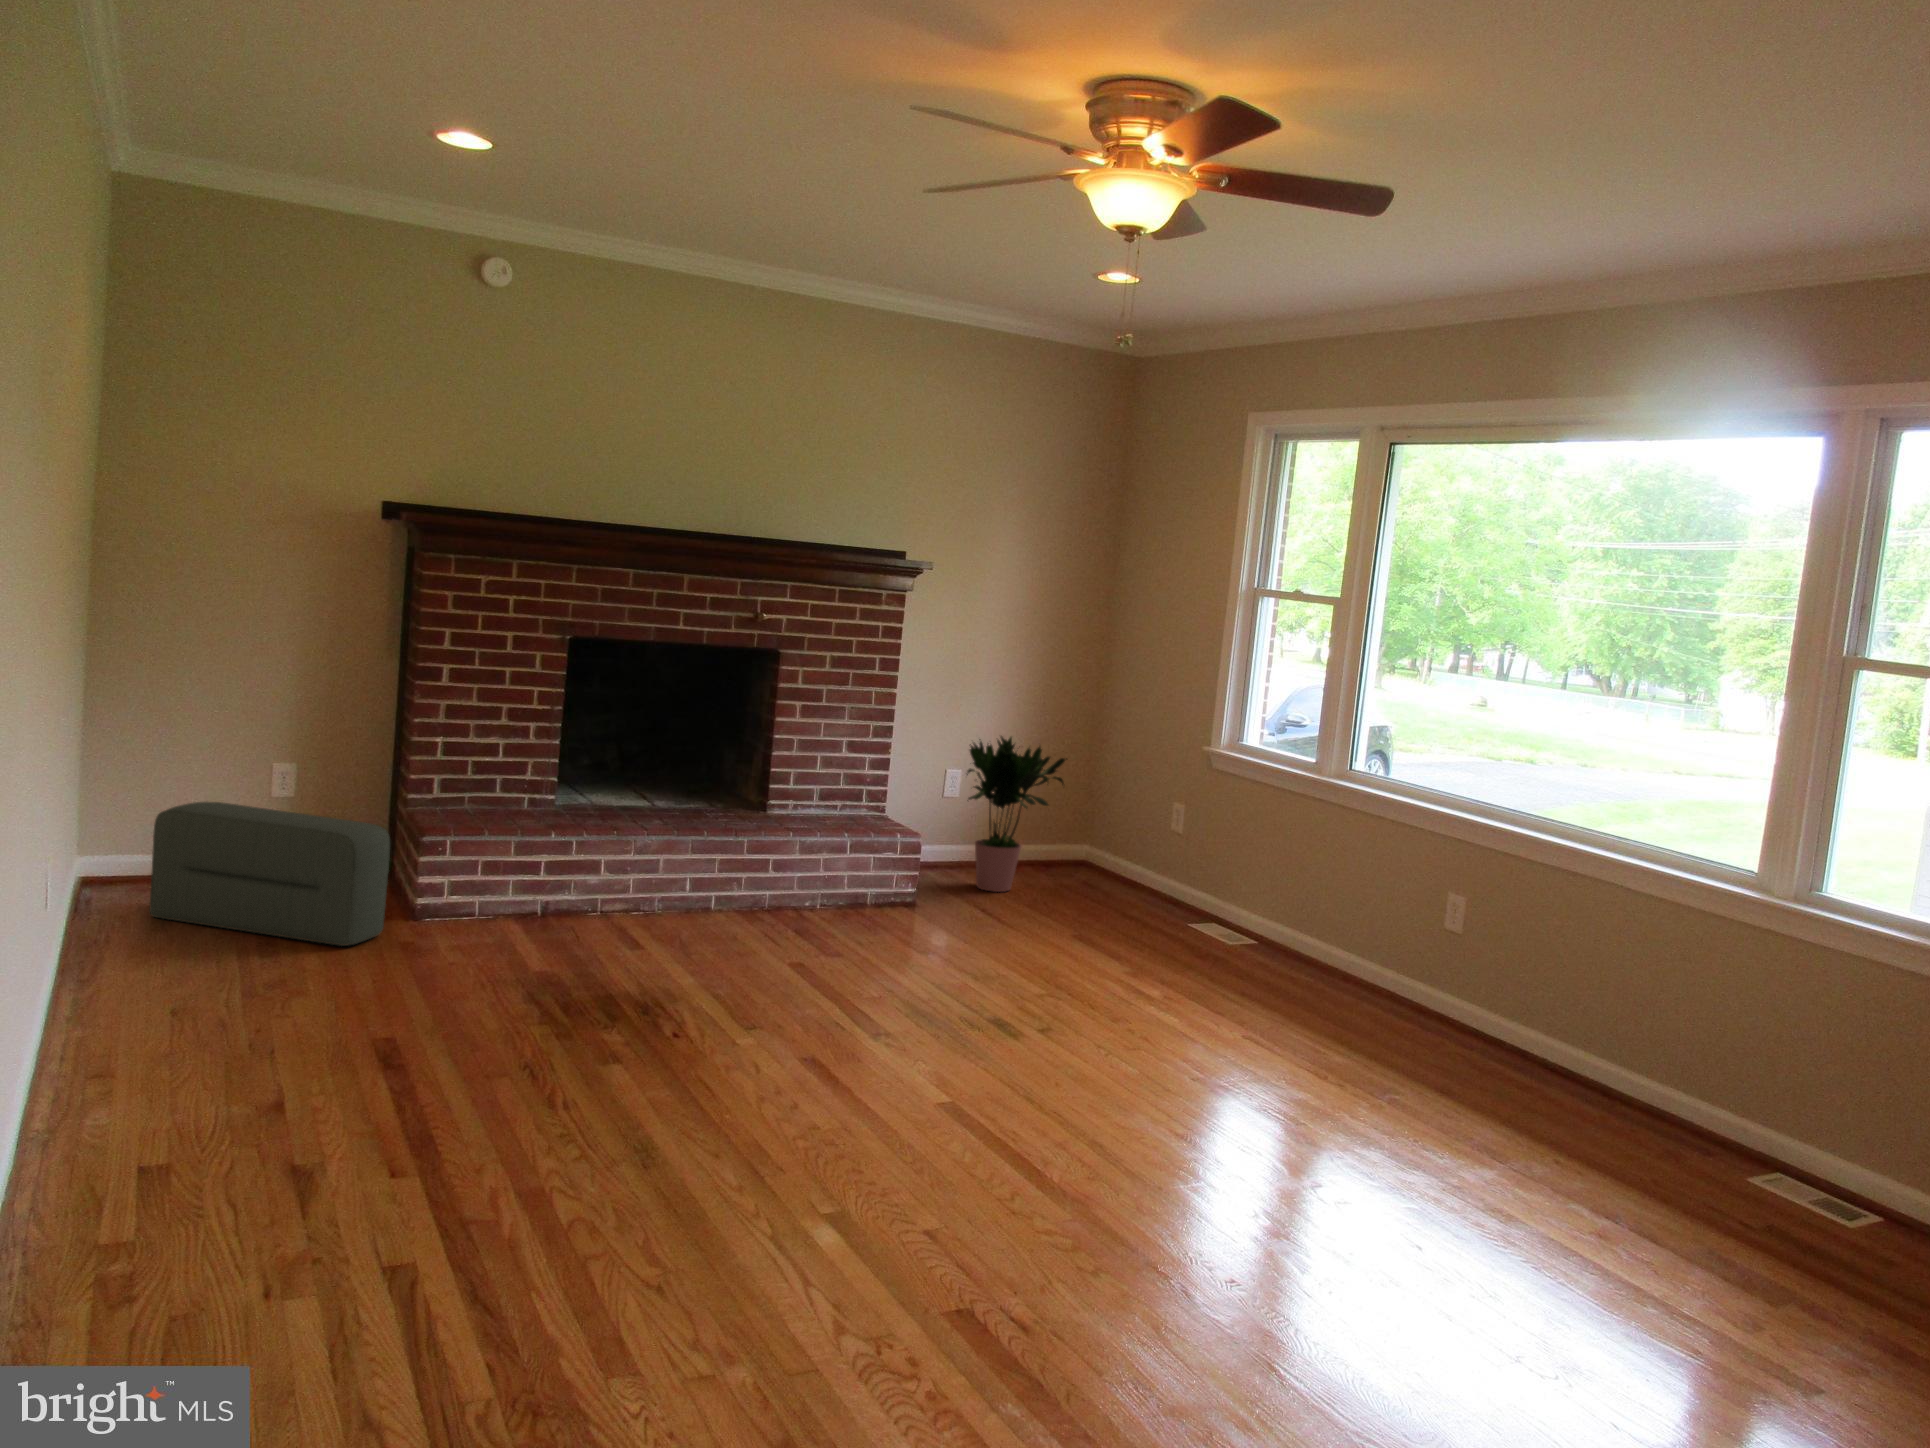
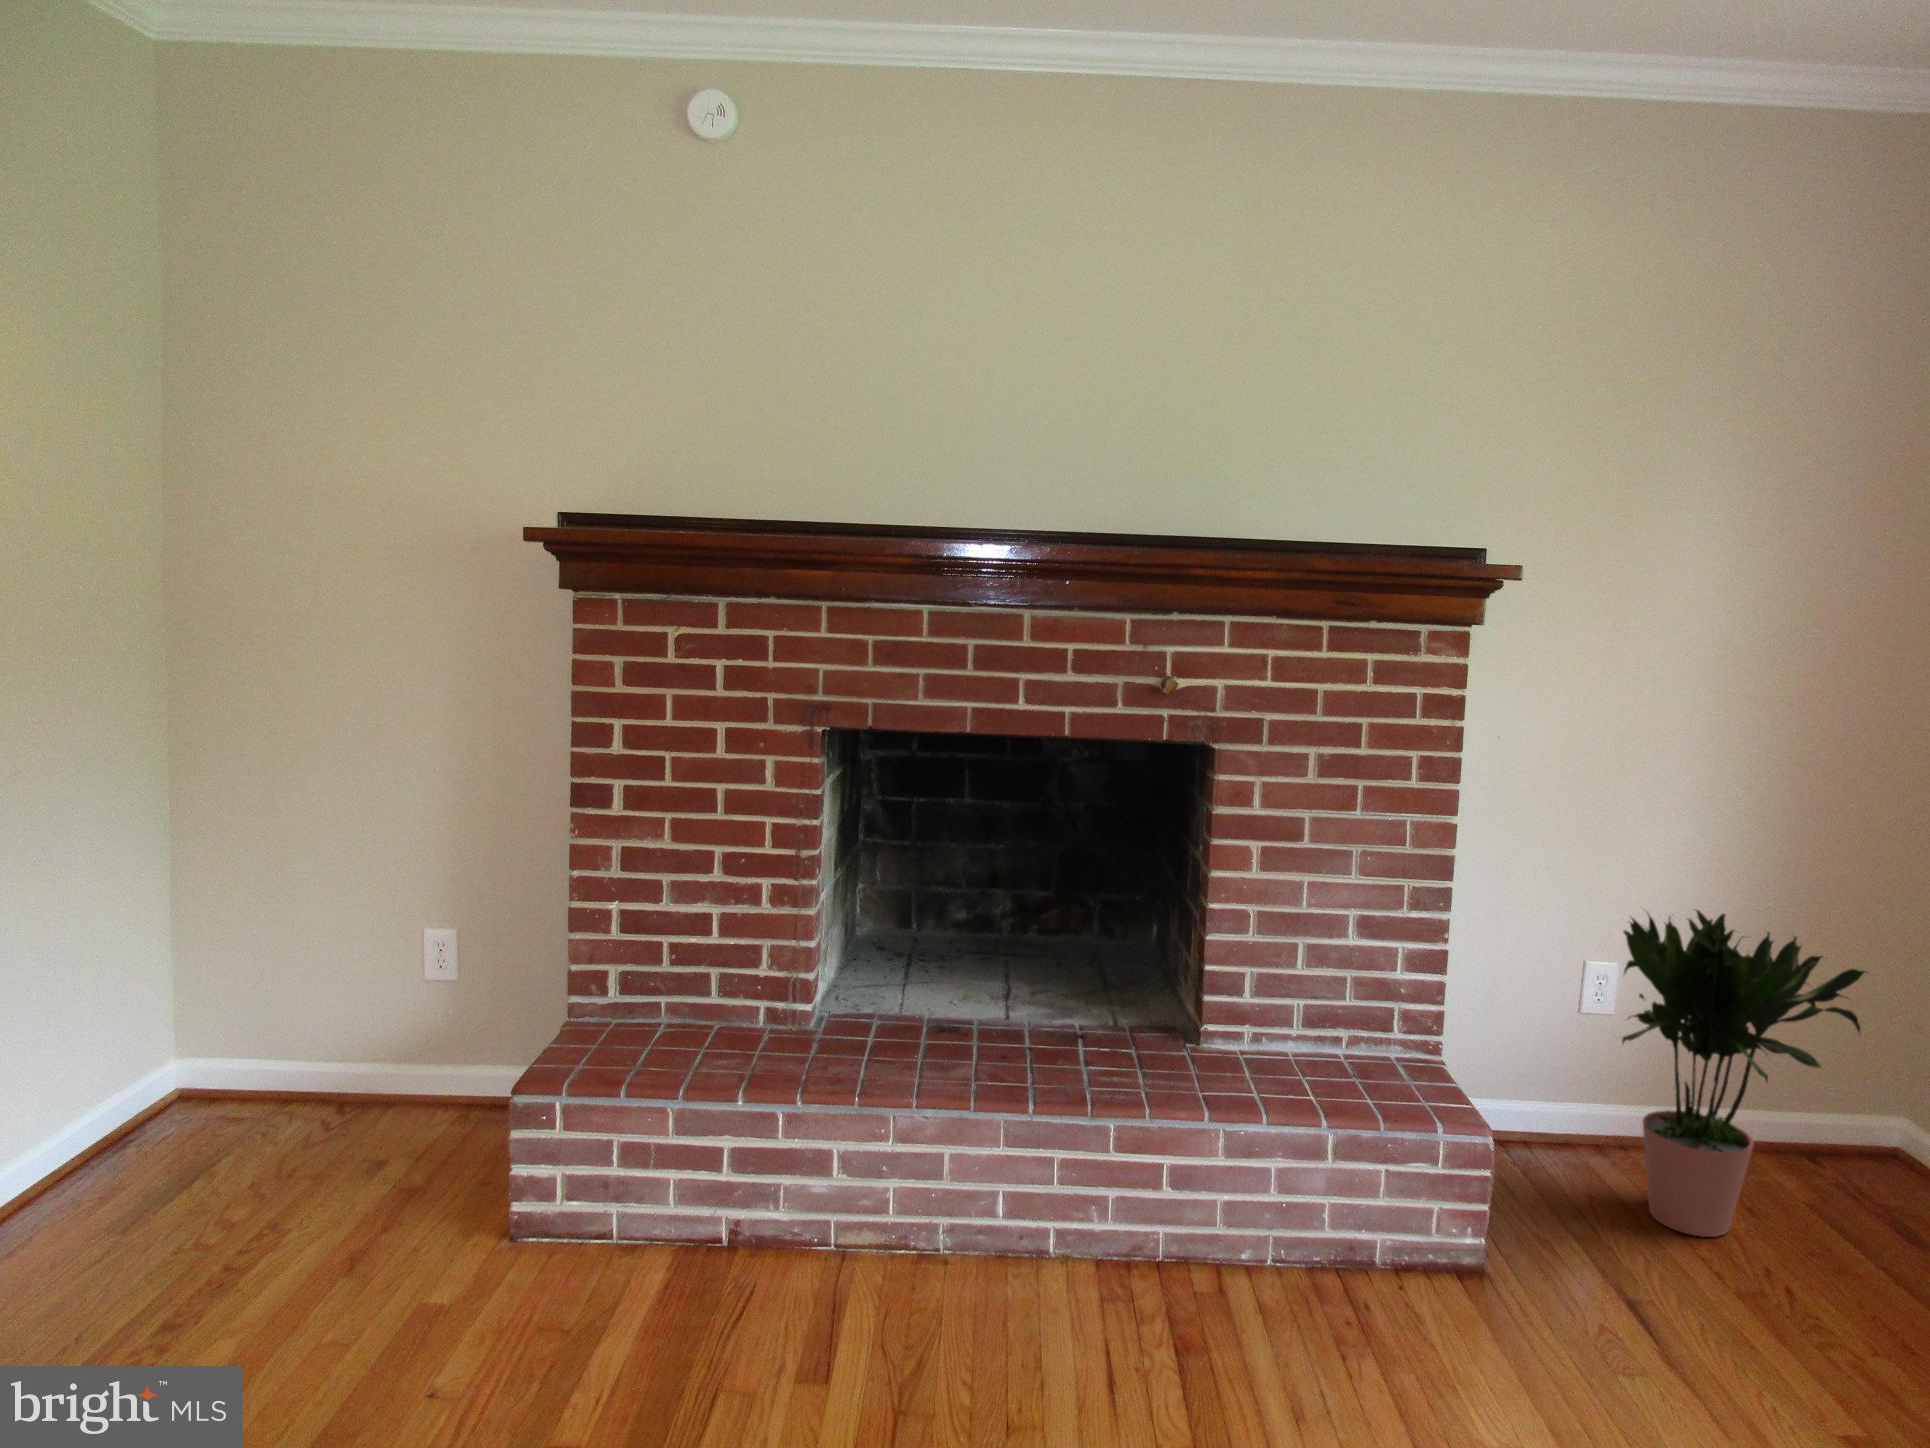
pouf: present [149,802,390,946] -> none [173,996,415,1322]

